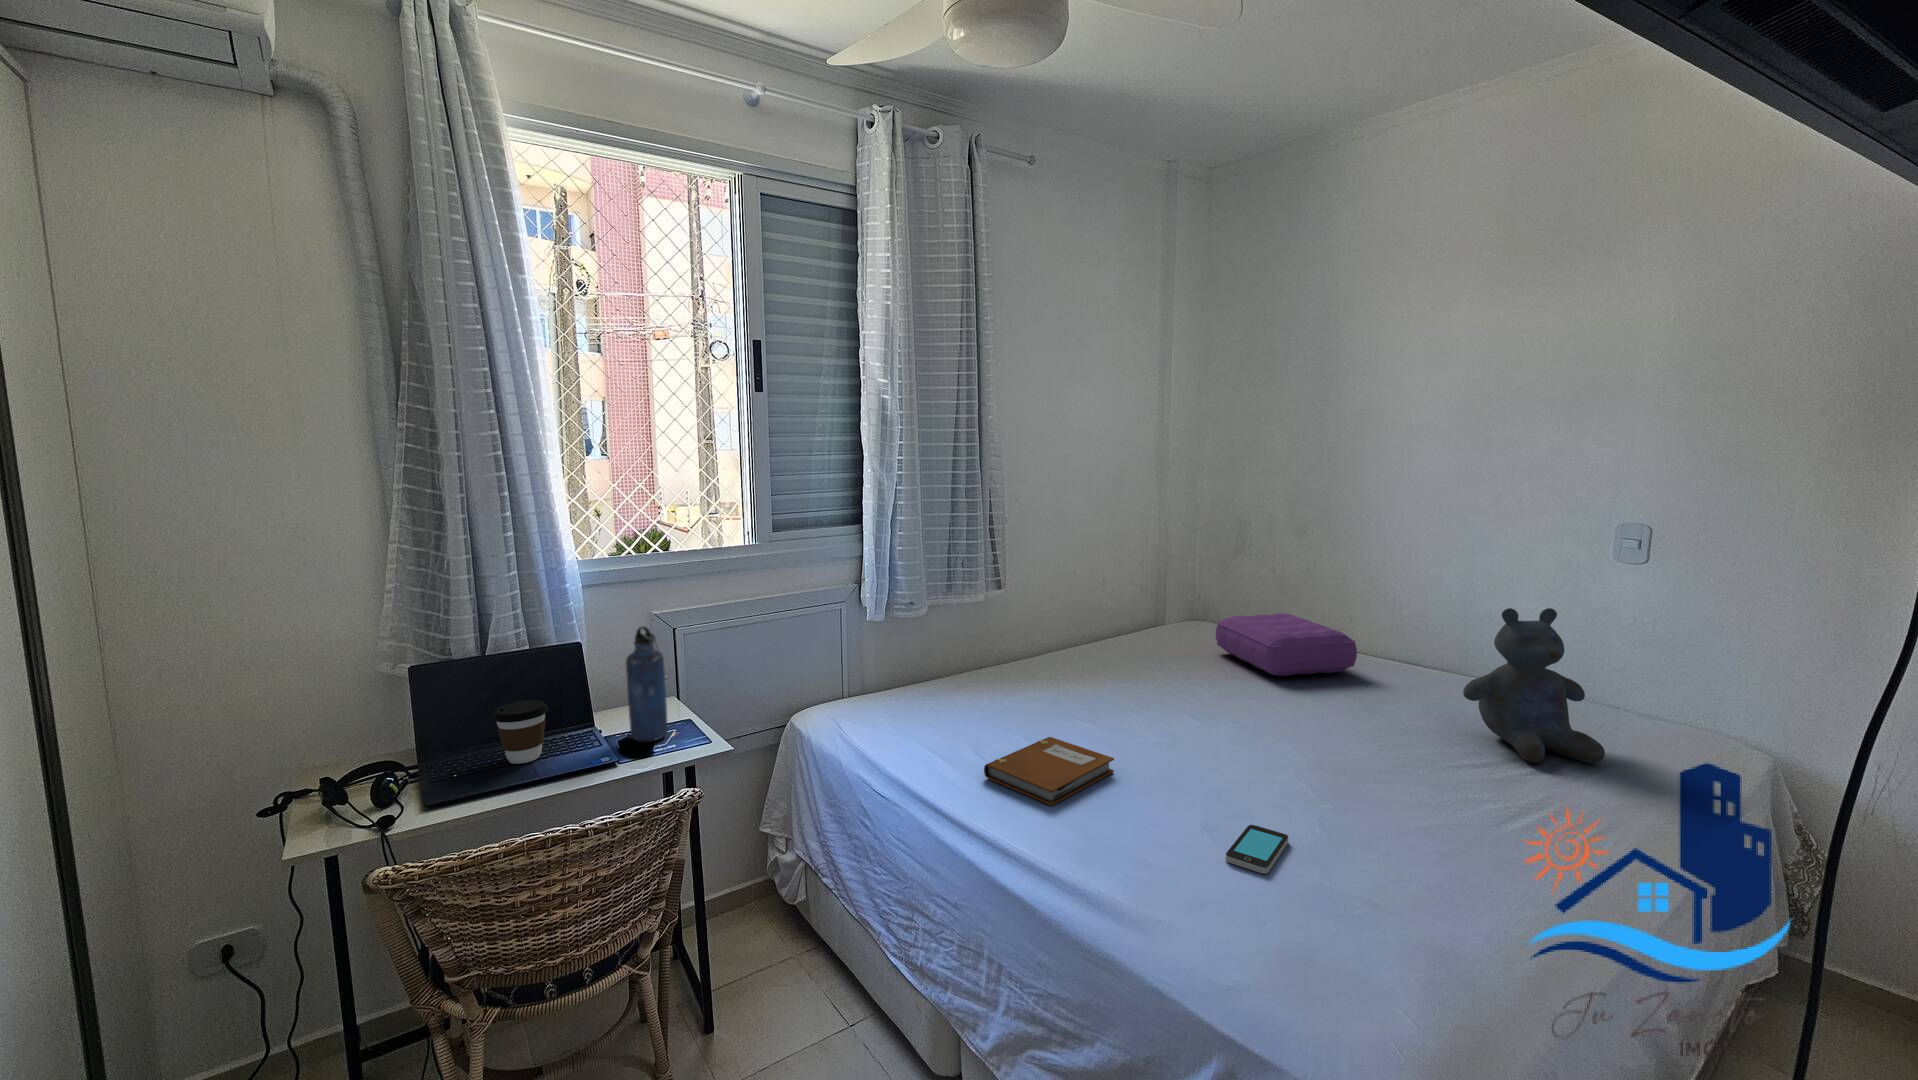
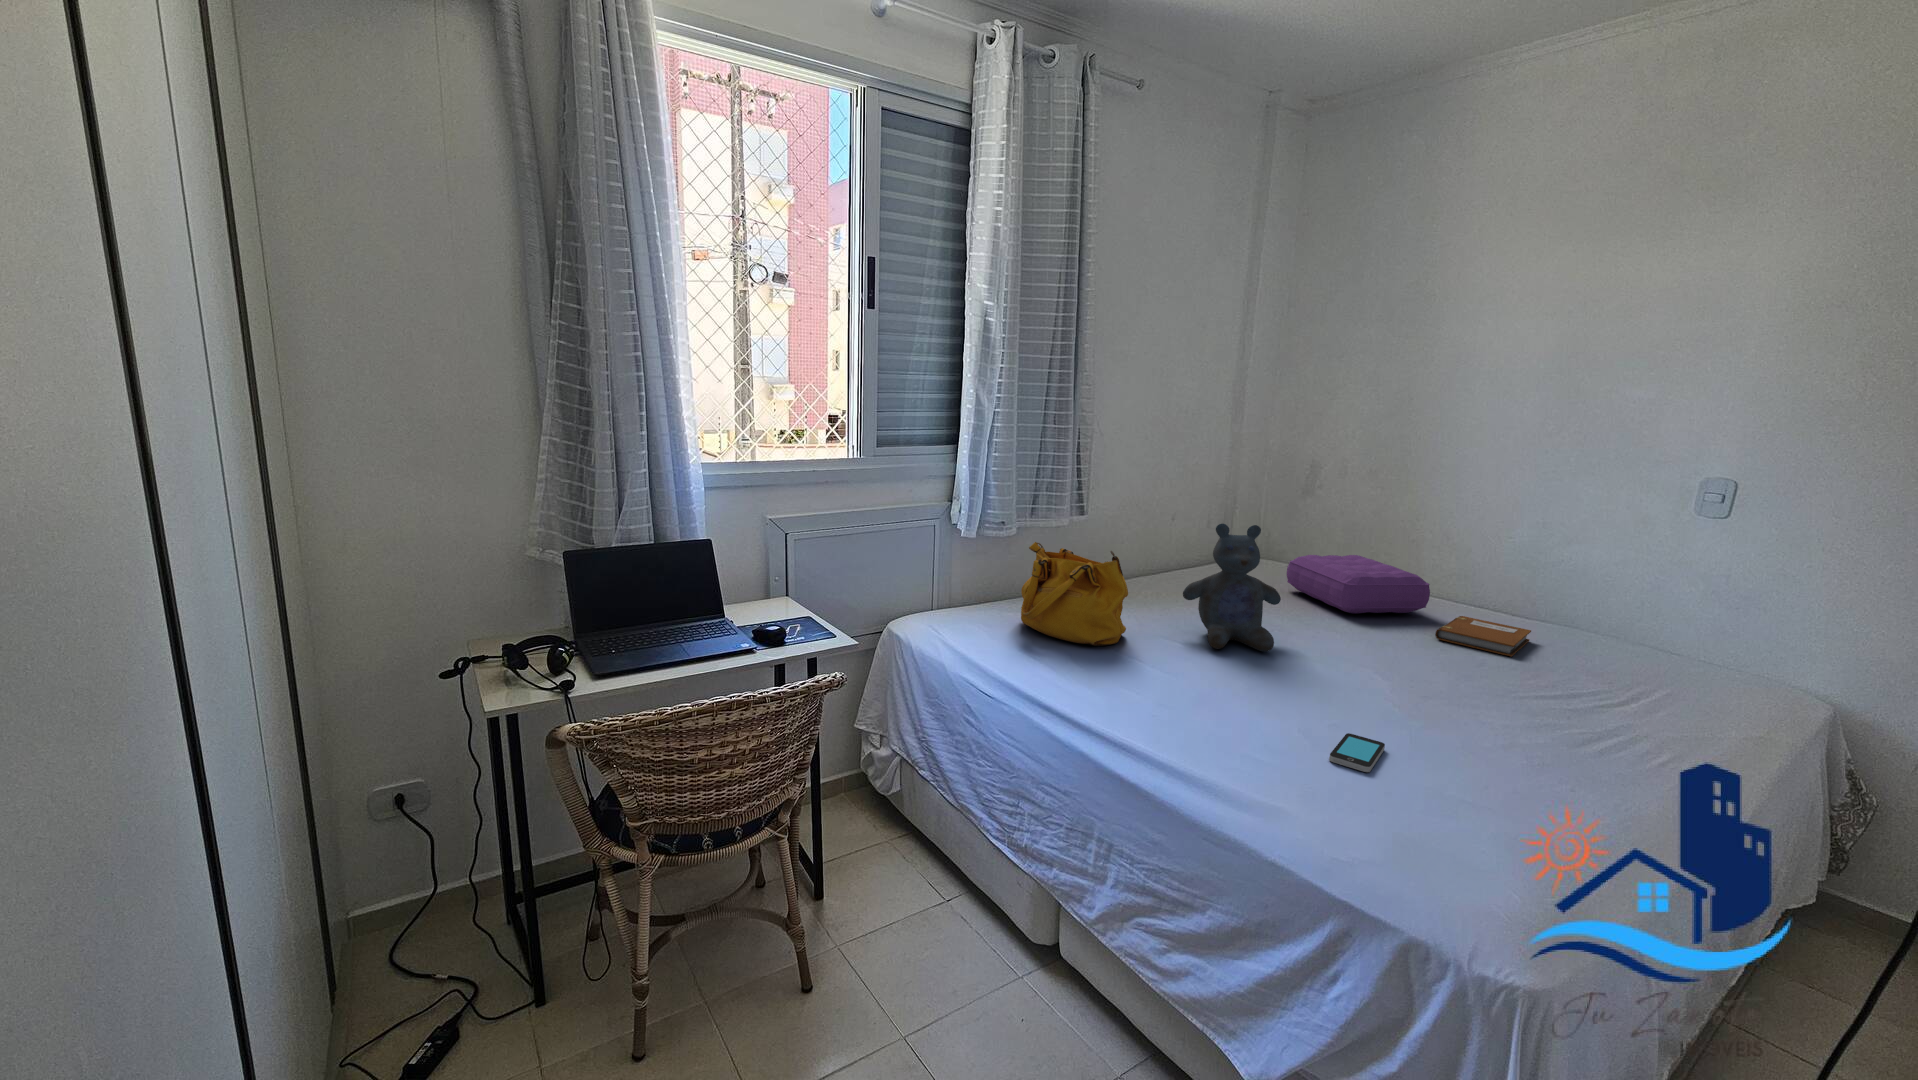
stuffed bear: present [1463,608,1605,763] -> present [1183,524,1281,652]
handbag: none [924,621,1037,730] -> present [1021,542,1128,646]
water bottle: present [626,627,668,742] -> none [758,527,792,635]
coffee cup: present [492,700,548,764] -> none [644,589,691,645]
notebook: present [984,737,1114,806] -> present [1435,616,1531,657]

